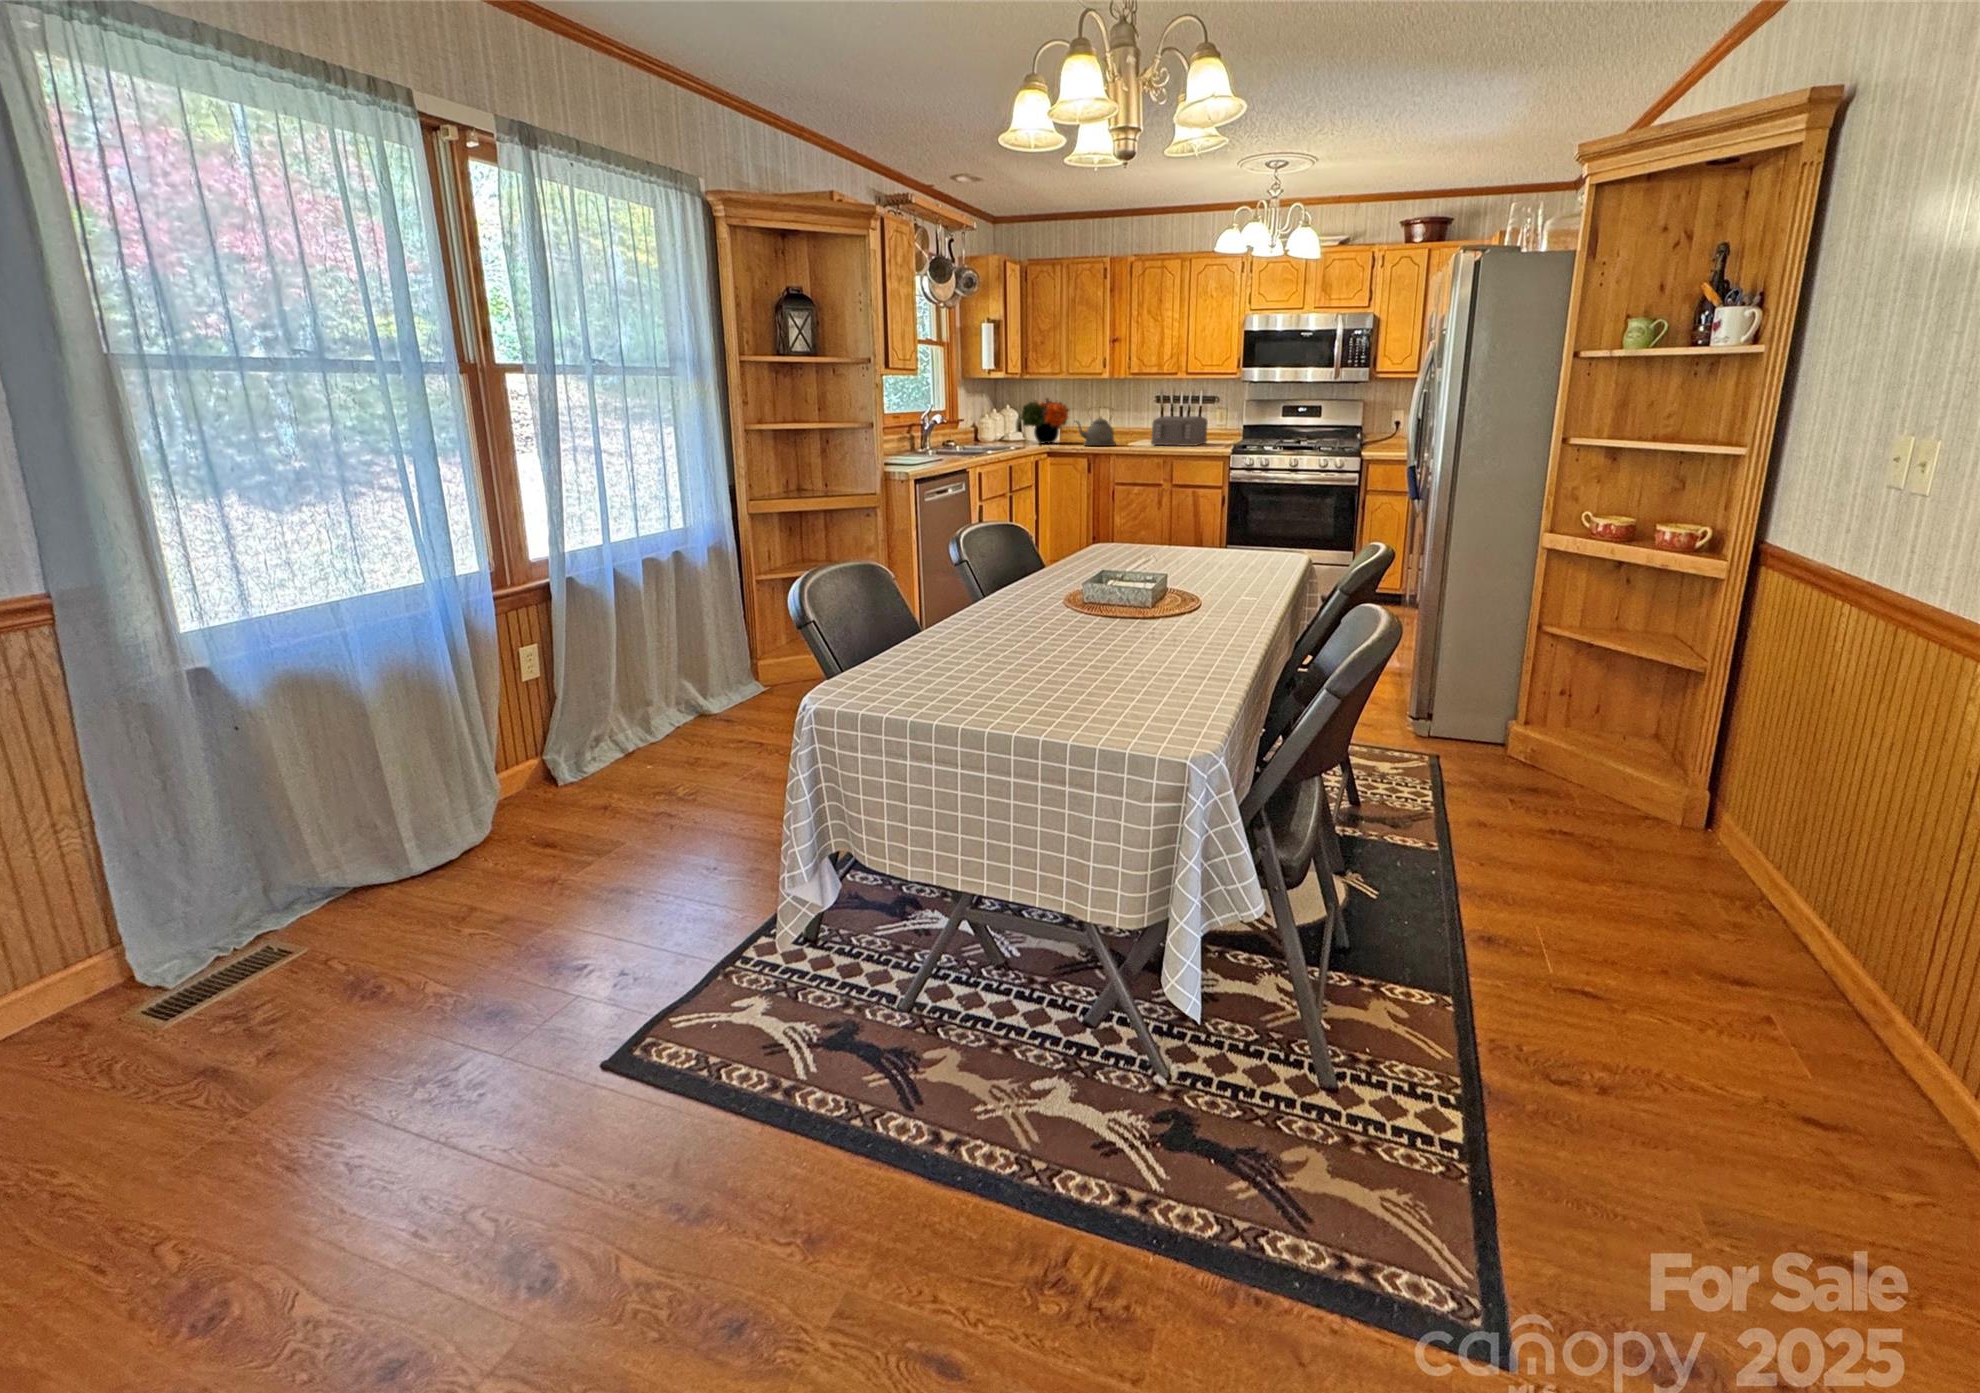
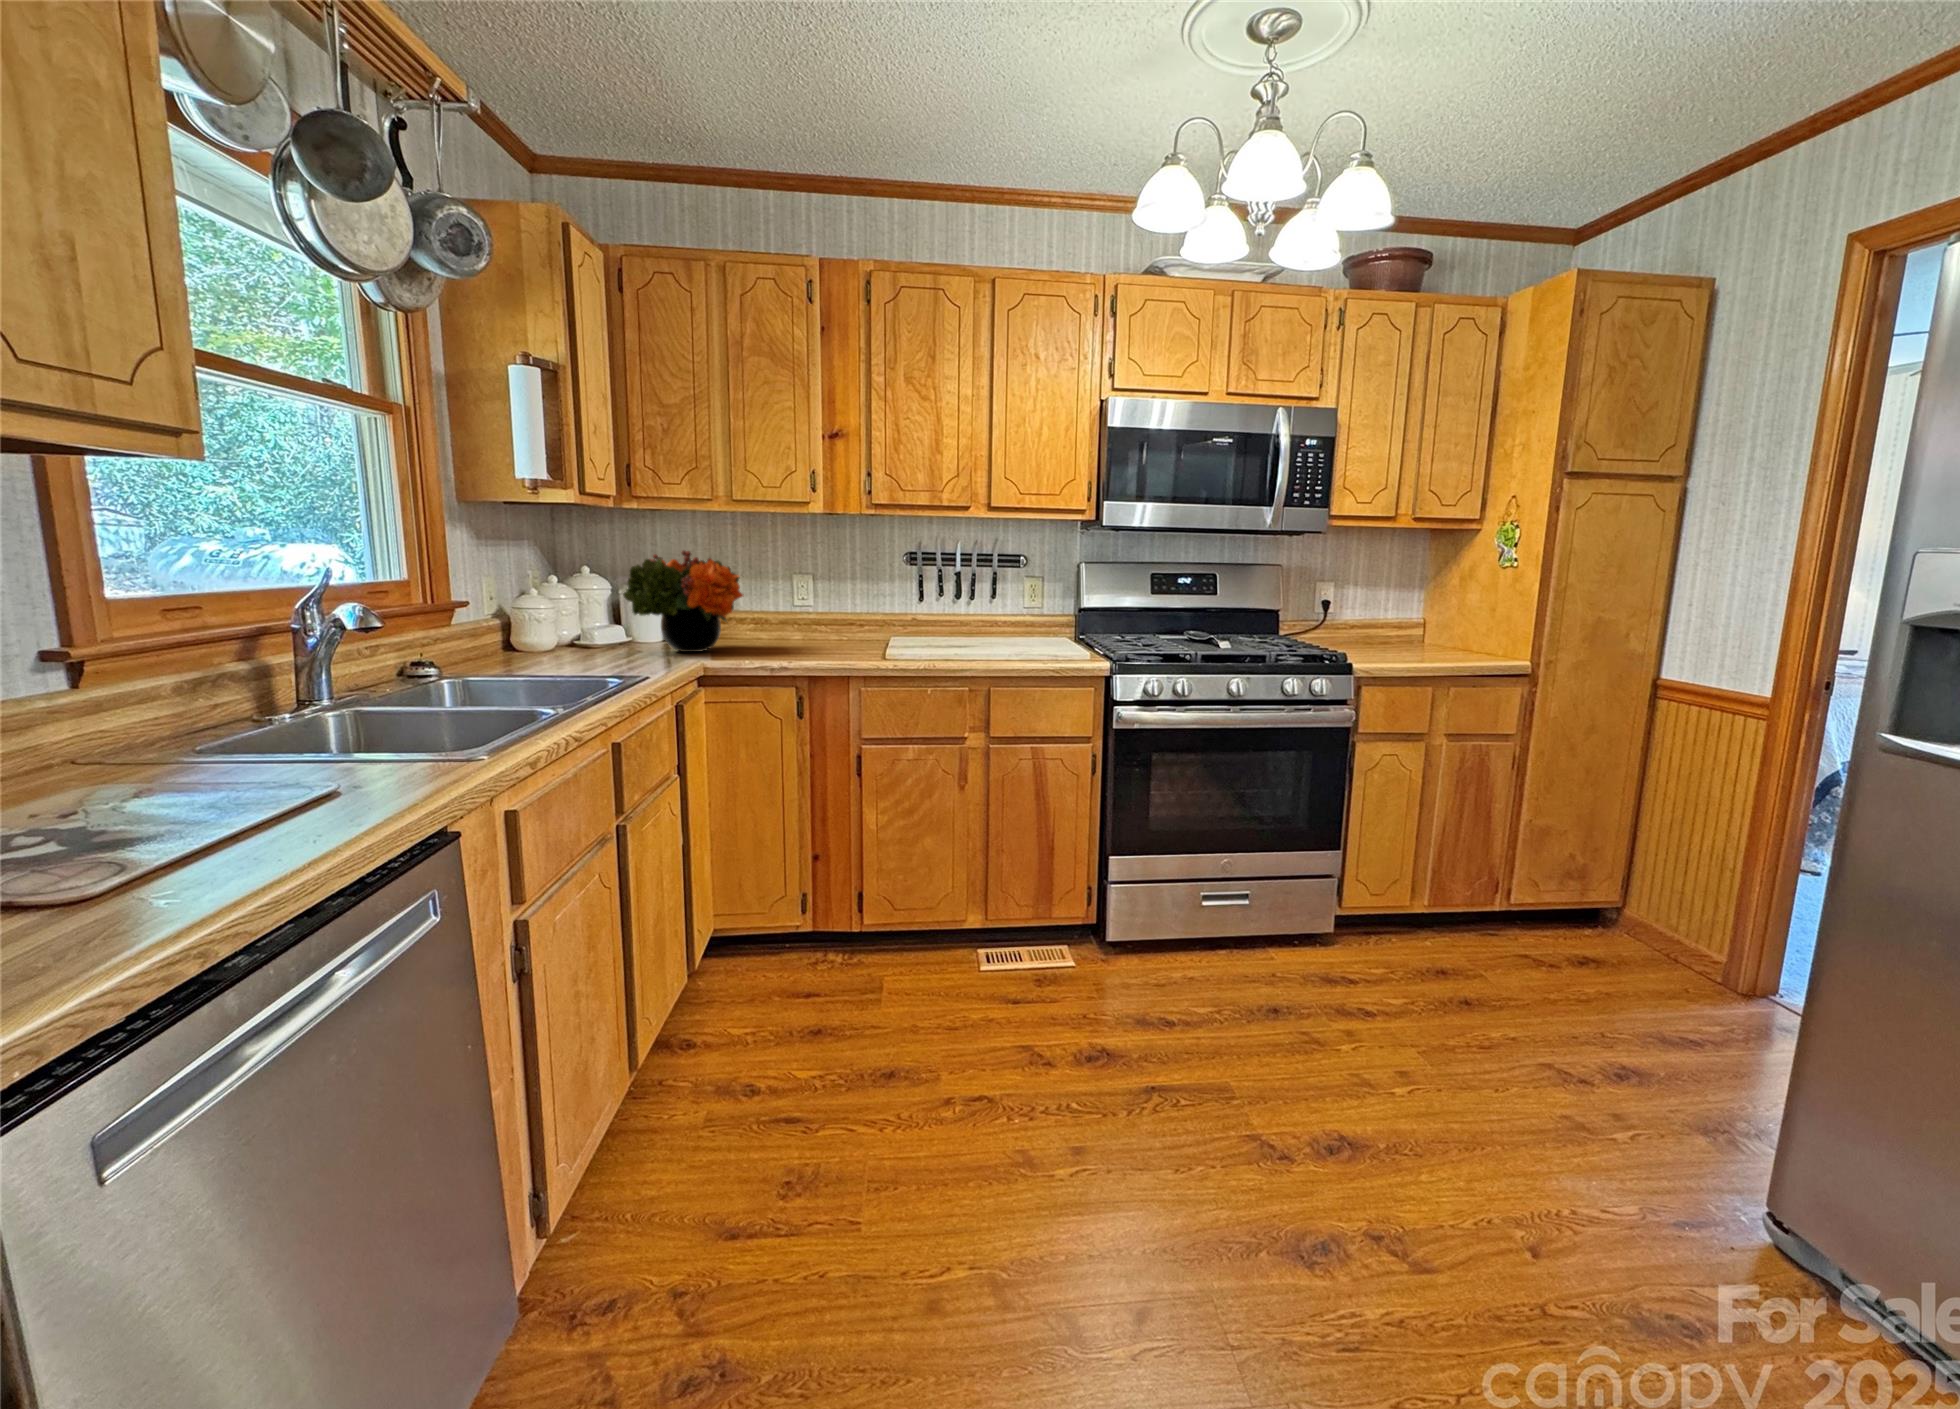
kettle: present [1074,408,1116,446] -> none [772,574,869,663]
toaster: present [1151,416,1208,446] -> none [948,593,1048,658]

